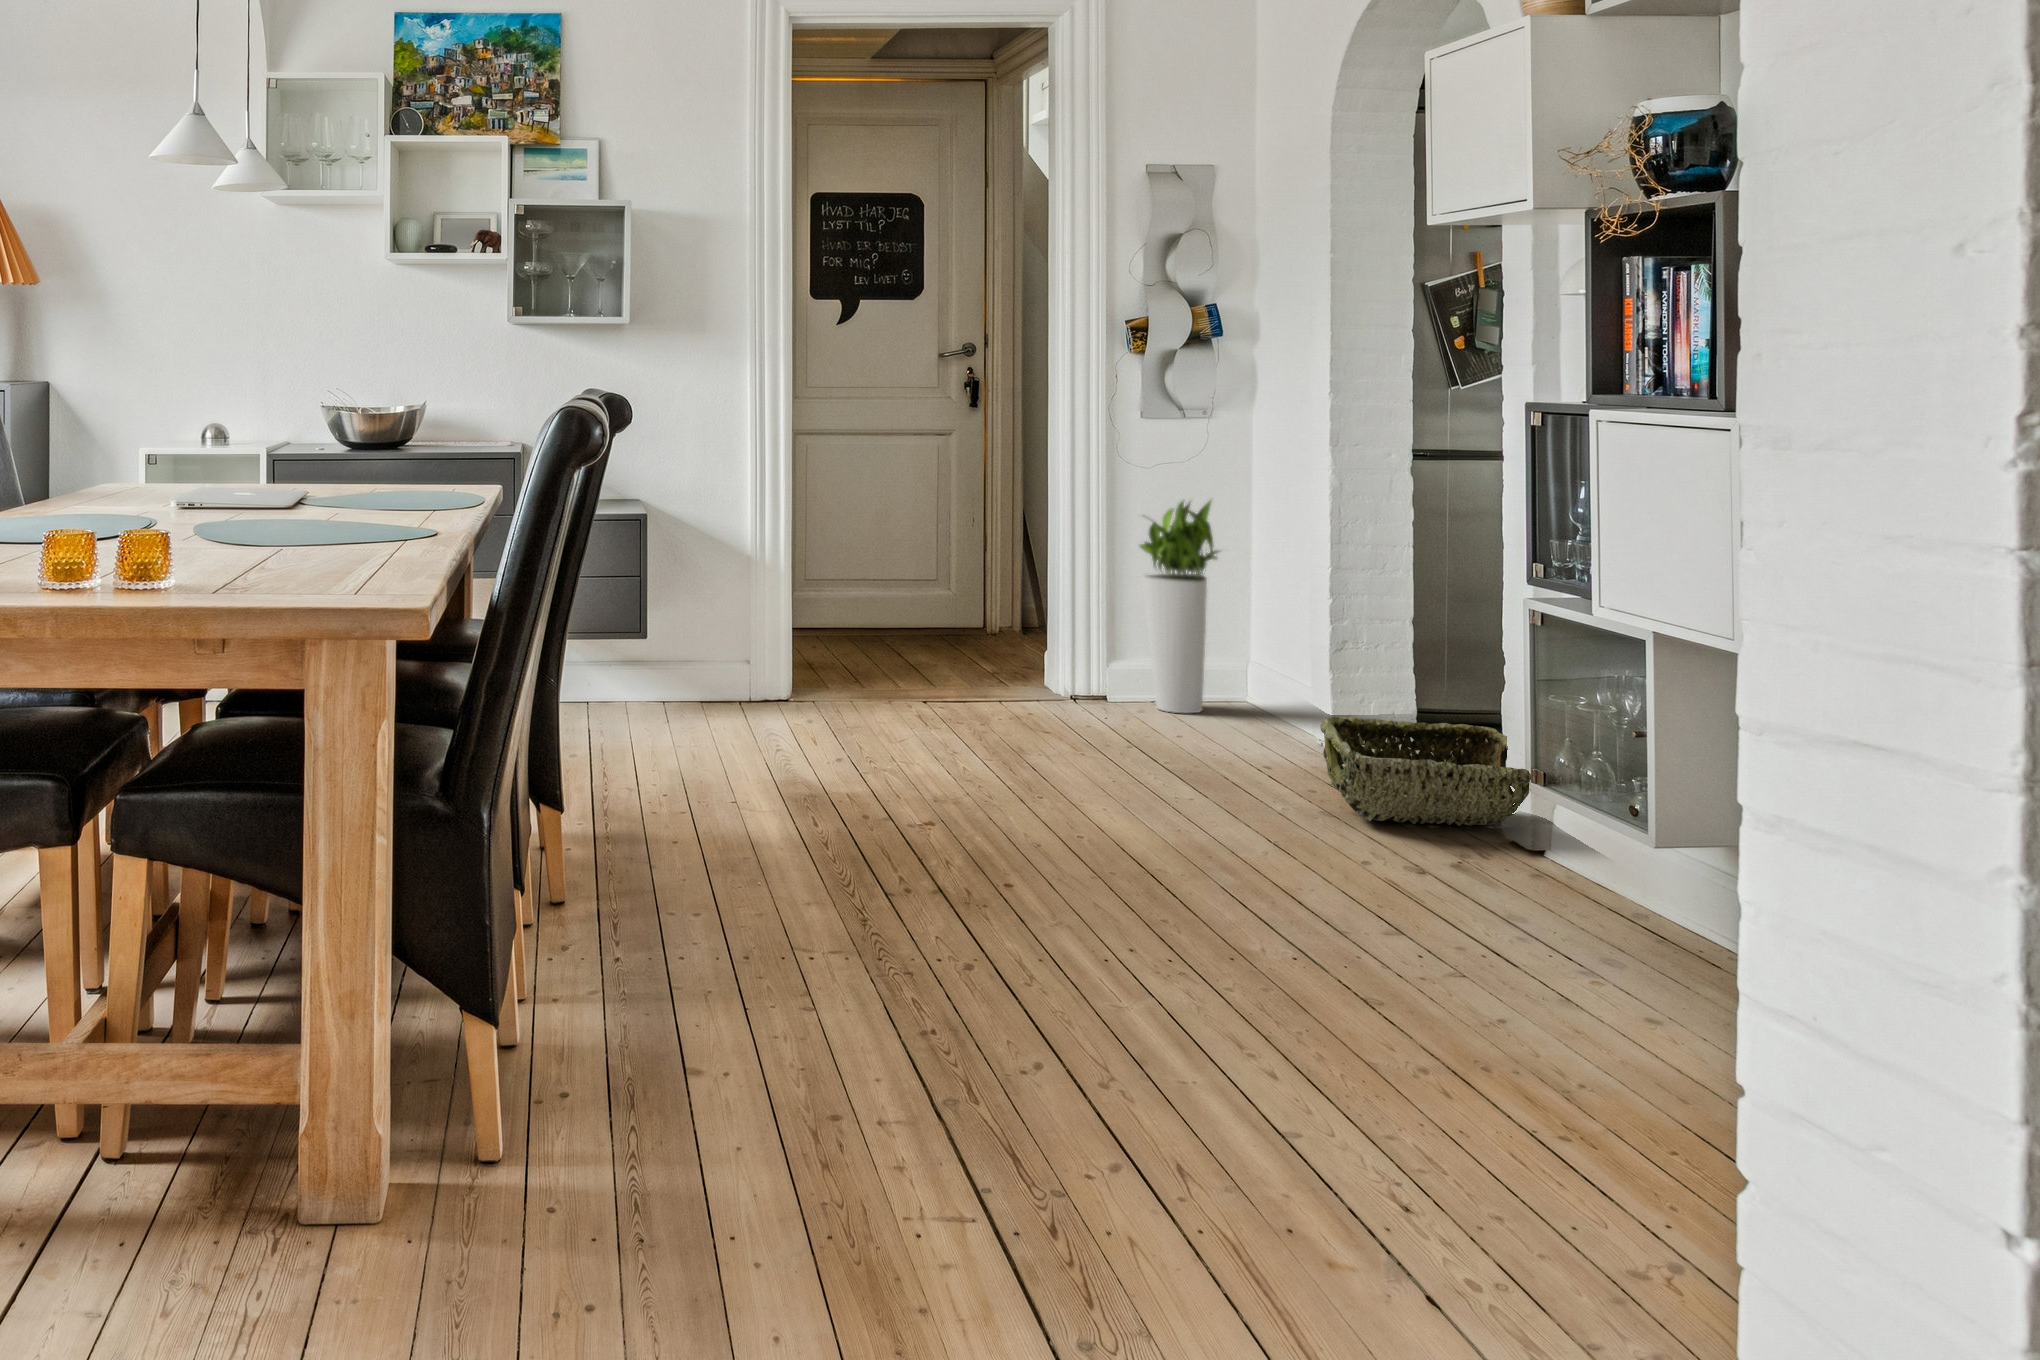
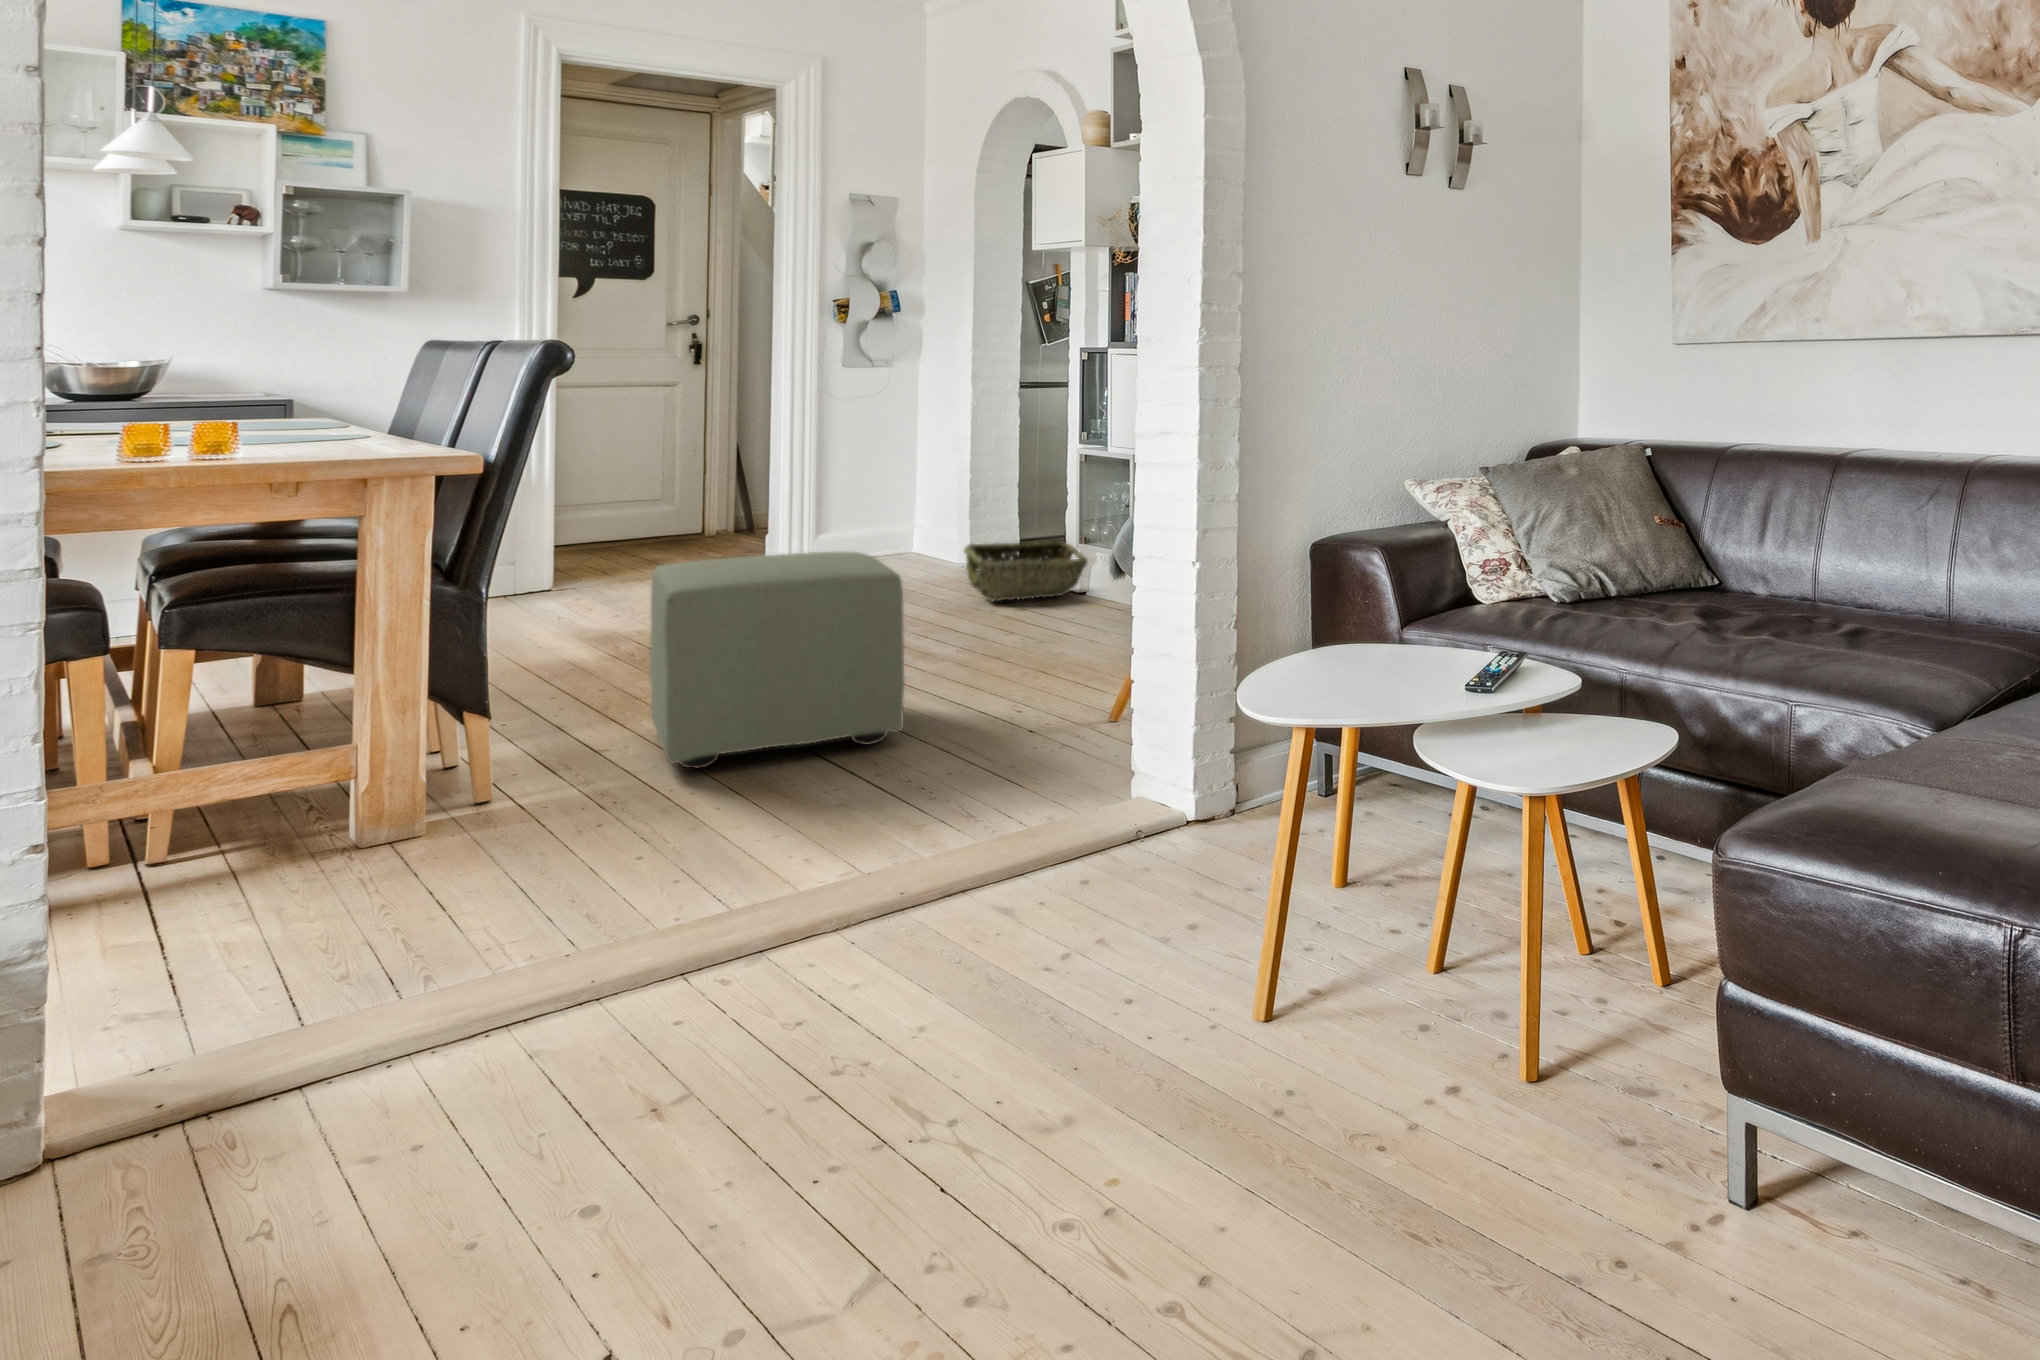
planter: present [1140,500,1219,713] -> none [837,419,903,567]
ottoman: none [808,761,1202,1163] -> present [650,552,904,768]

